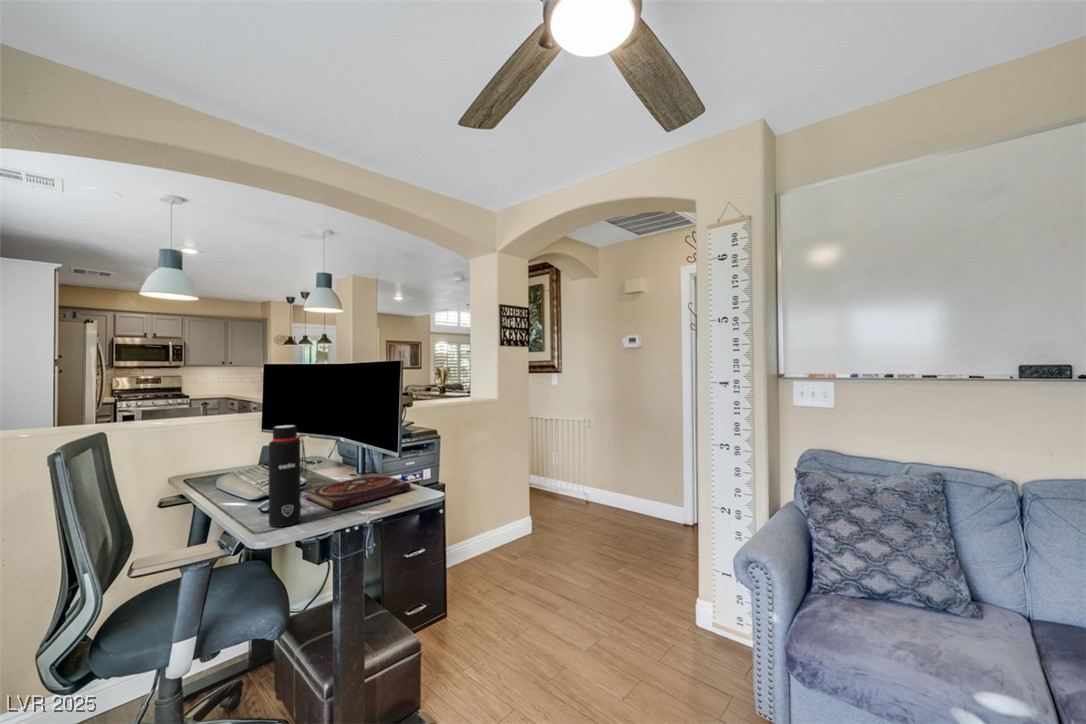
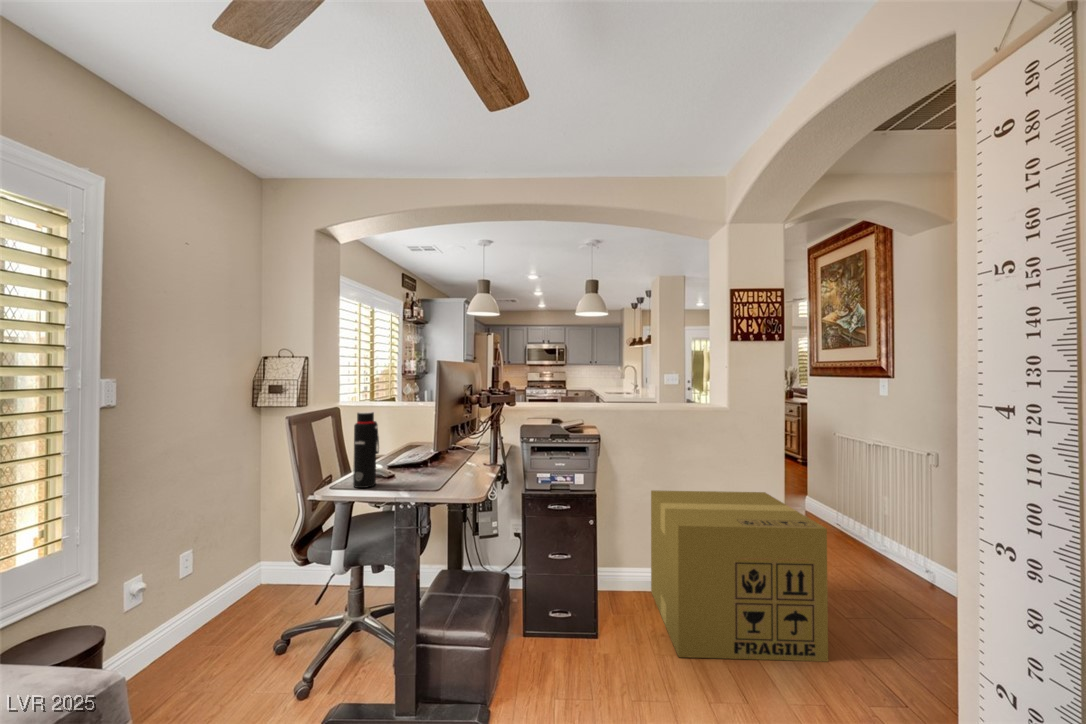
cardboard box: none [449,461,583,598] -> present [651,491,828,662]
book: present [305,474,411,510] -> none [400,465,480,486]

